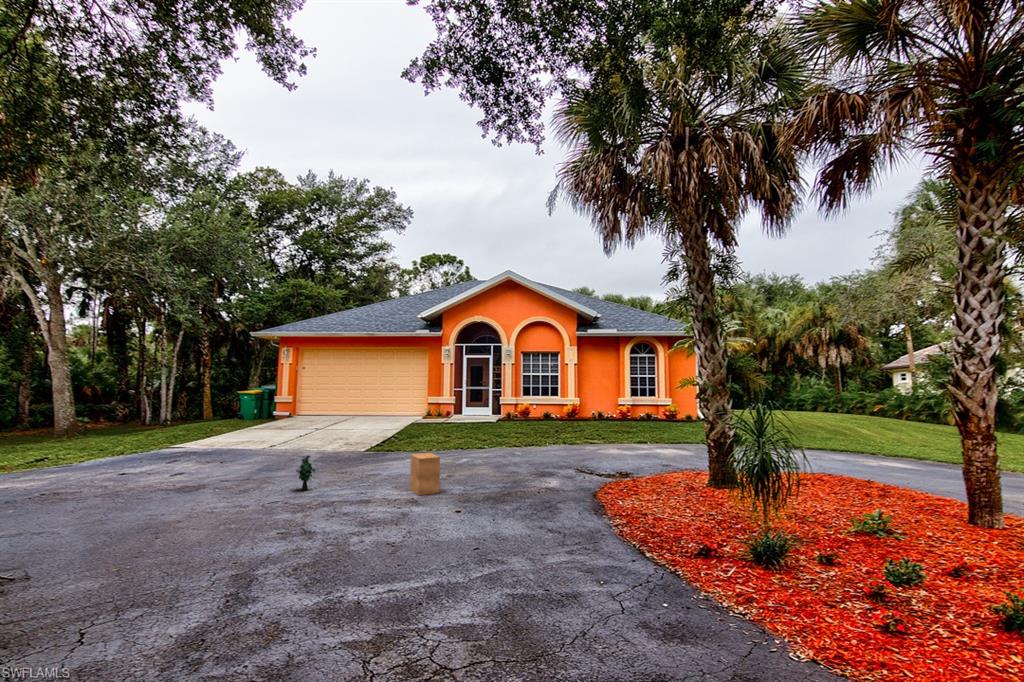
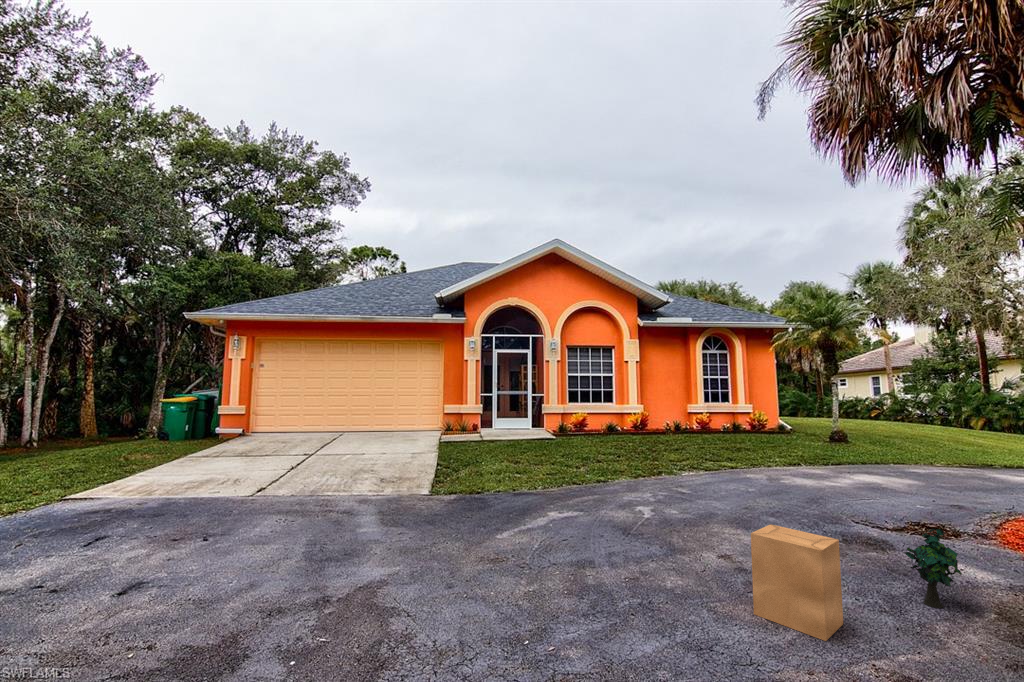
decorative plant: present [297,456,315,491] -> present [903,529,962,608]

